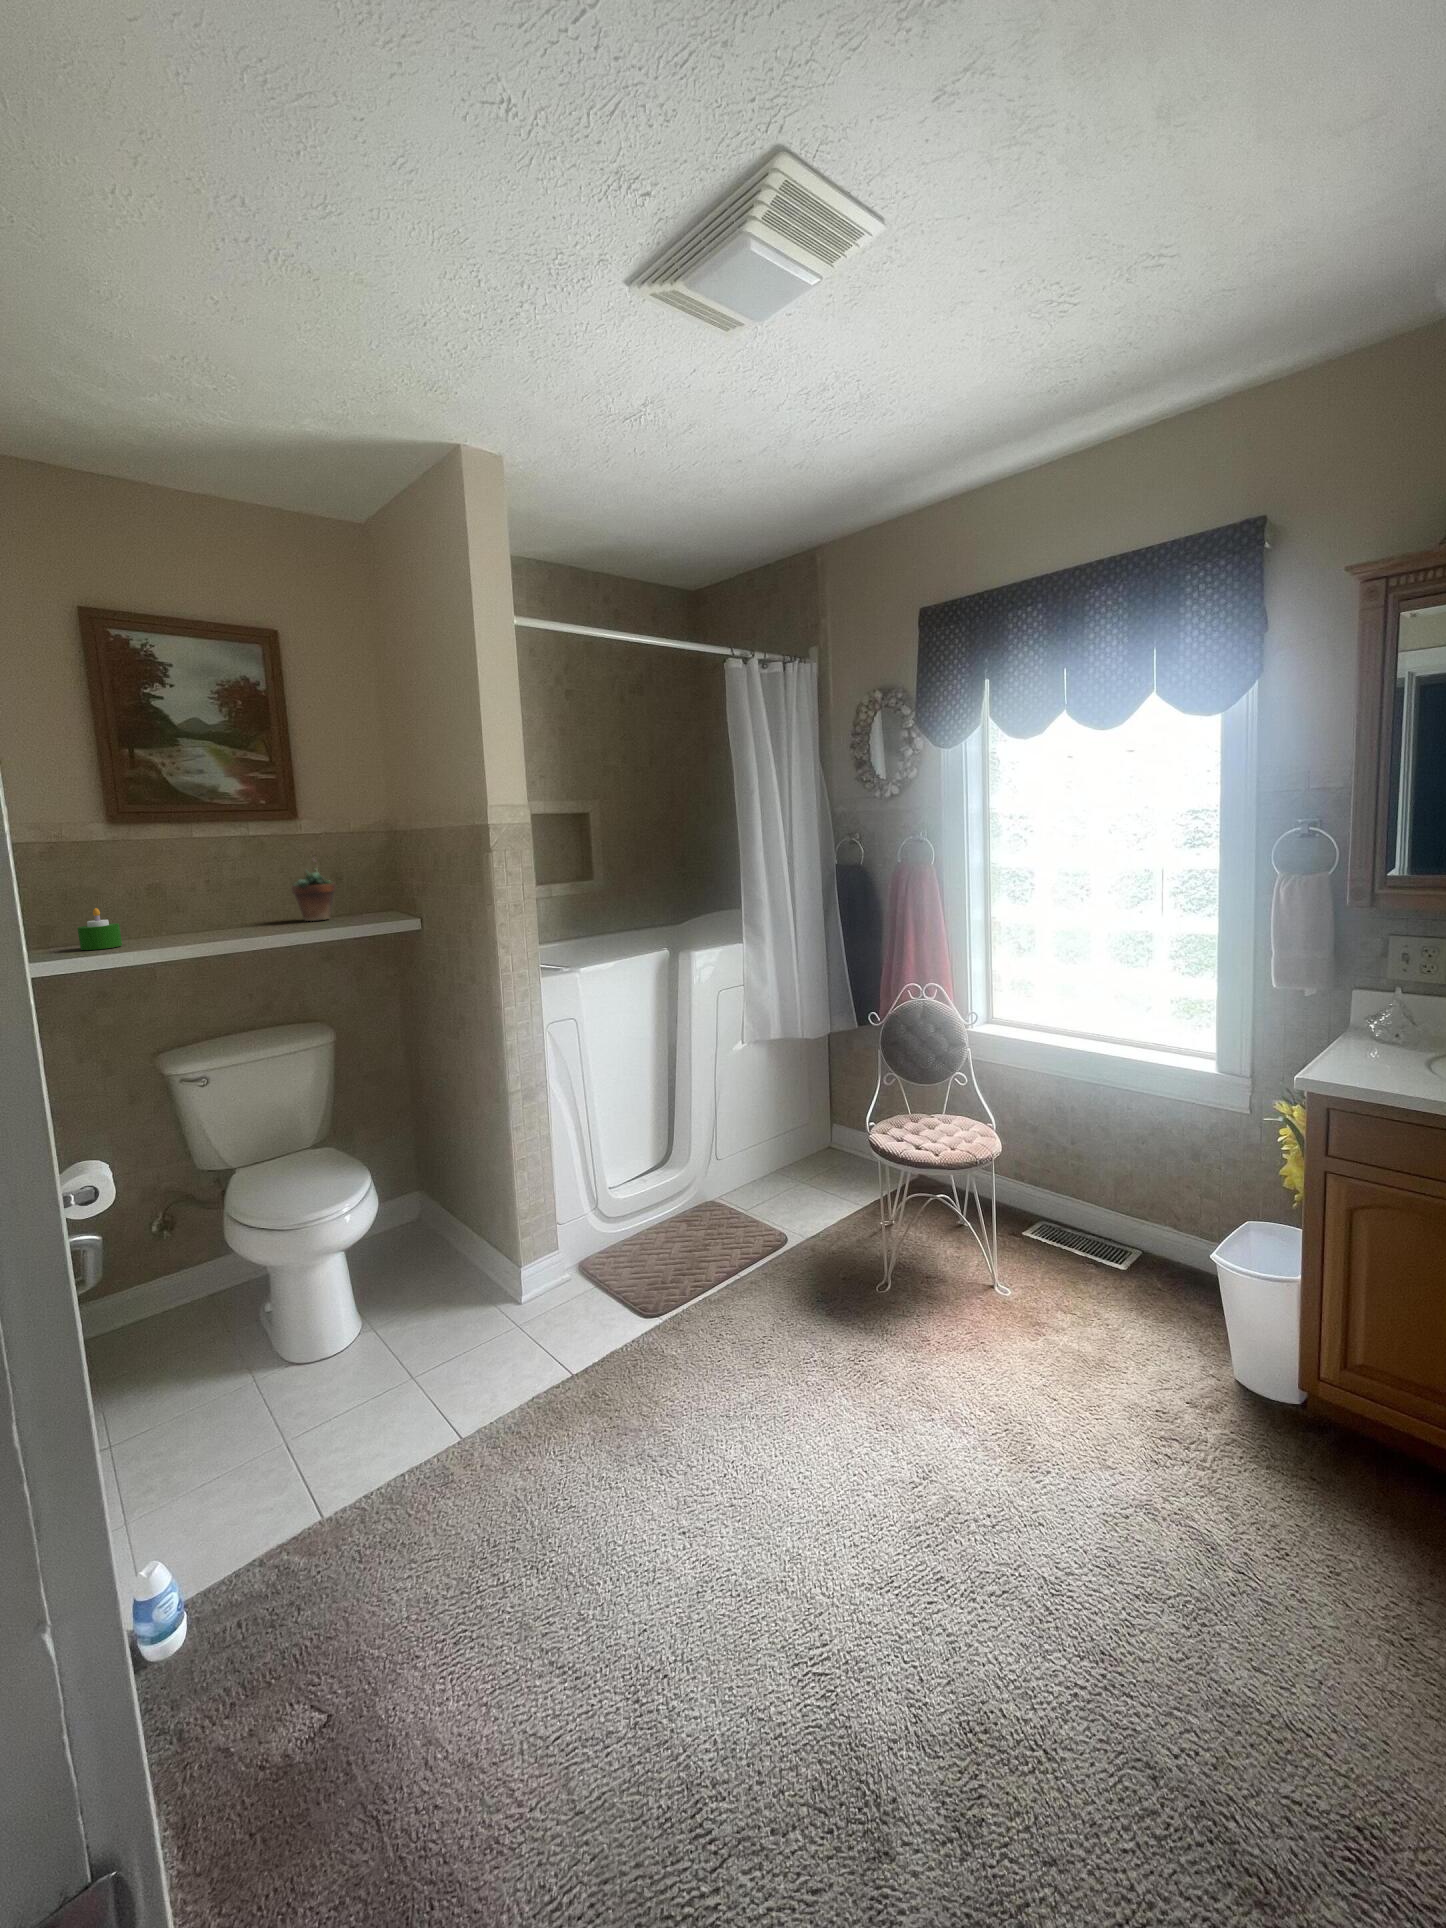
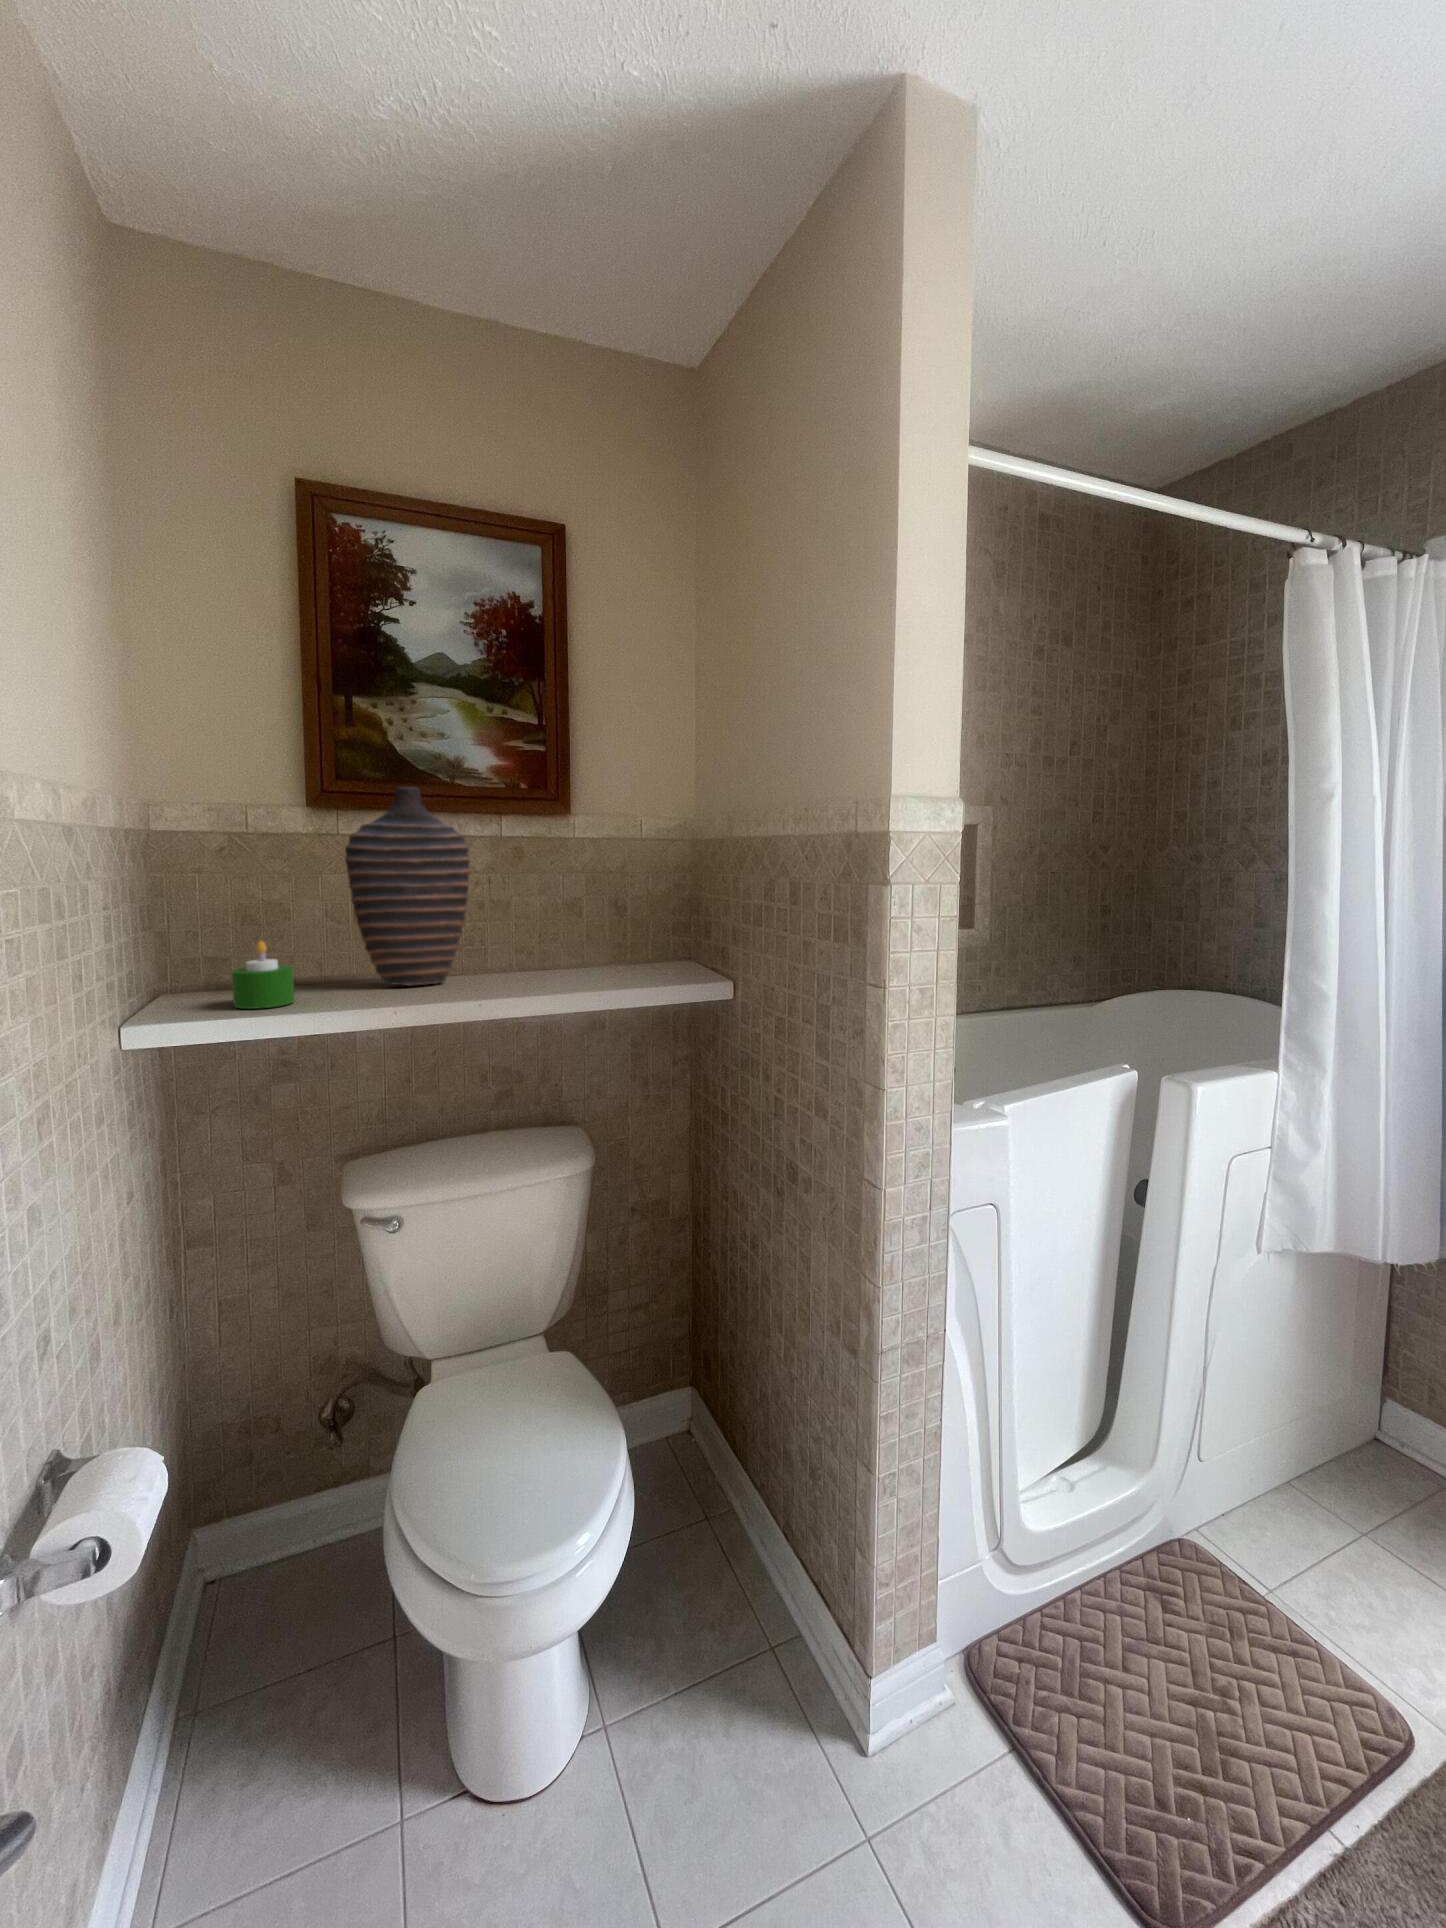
decorative vase: none [143,807,232,933] -> present [345,787,470,985]
succulent plant: present [291,858,336,921] -> none [550,871,613,974]

